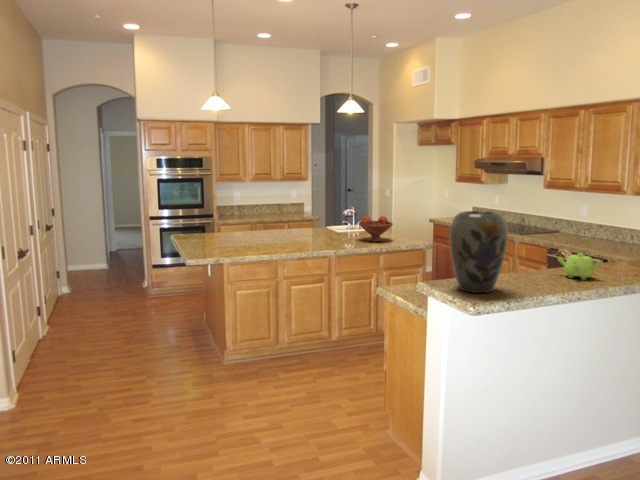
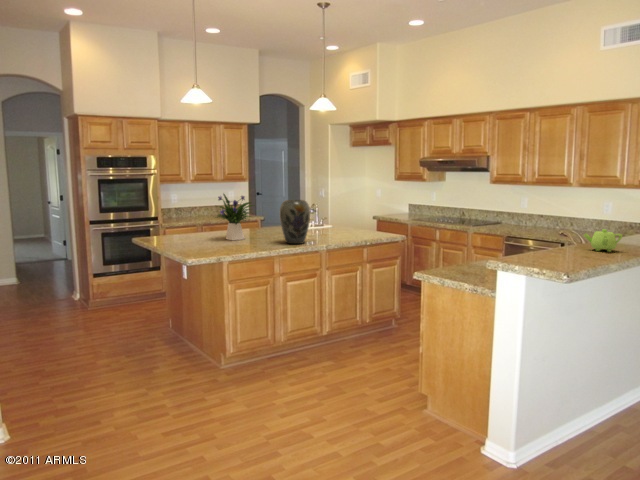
flower arrangement: none [231,196,273,242] -> present [217,194,253,240]
vase: present [449,211,508,293] -> present [280,200,310,244]
fruit bowl: present [359,215,393,242] -> none [340,210,373,236]

